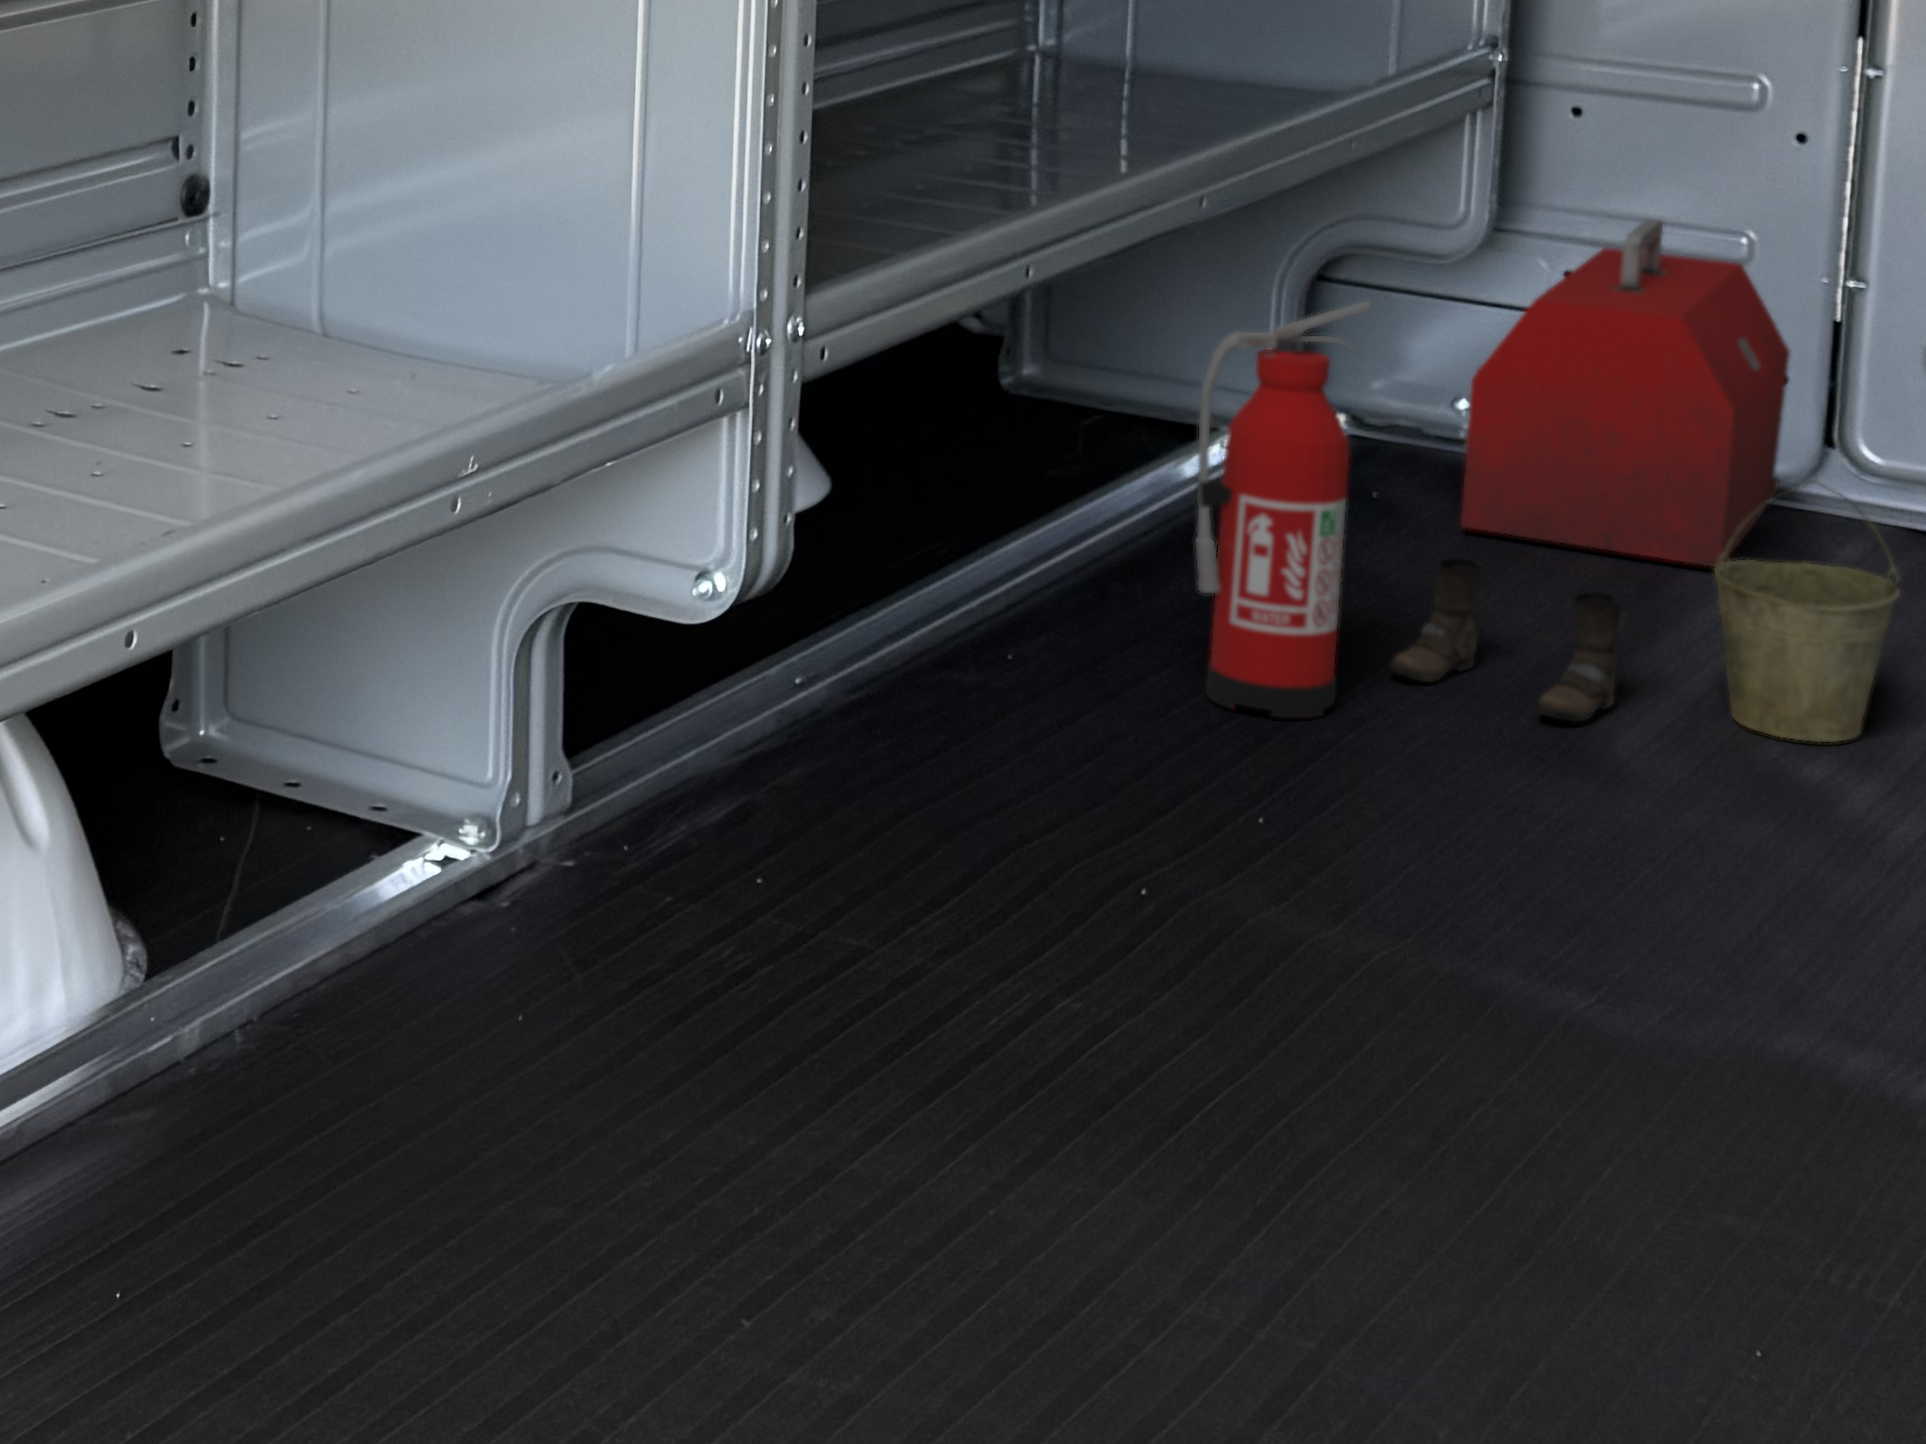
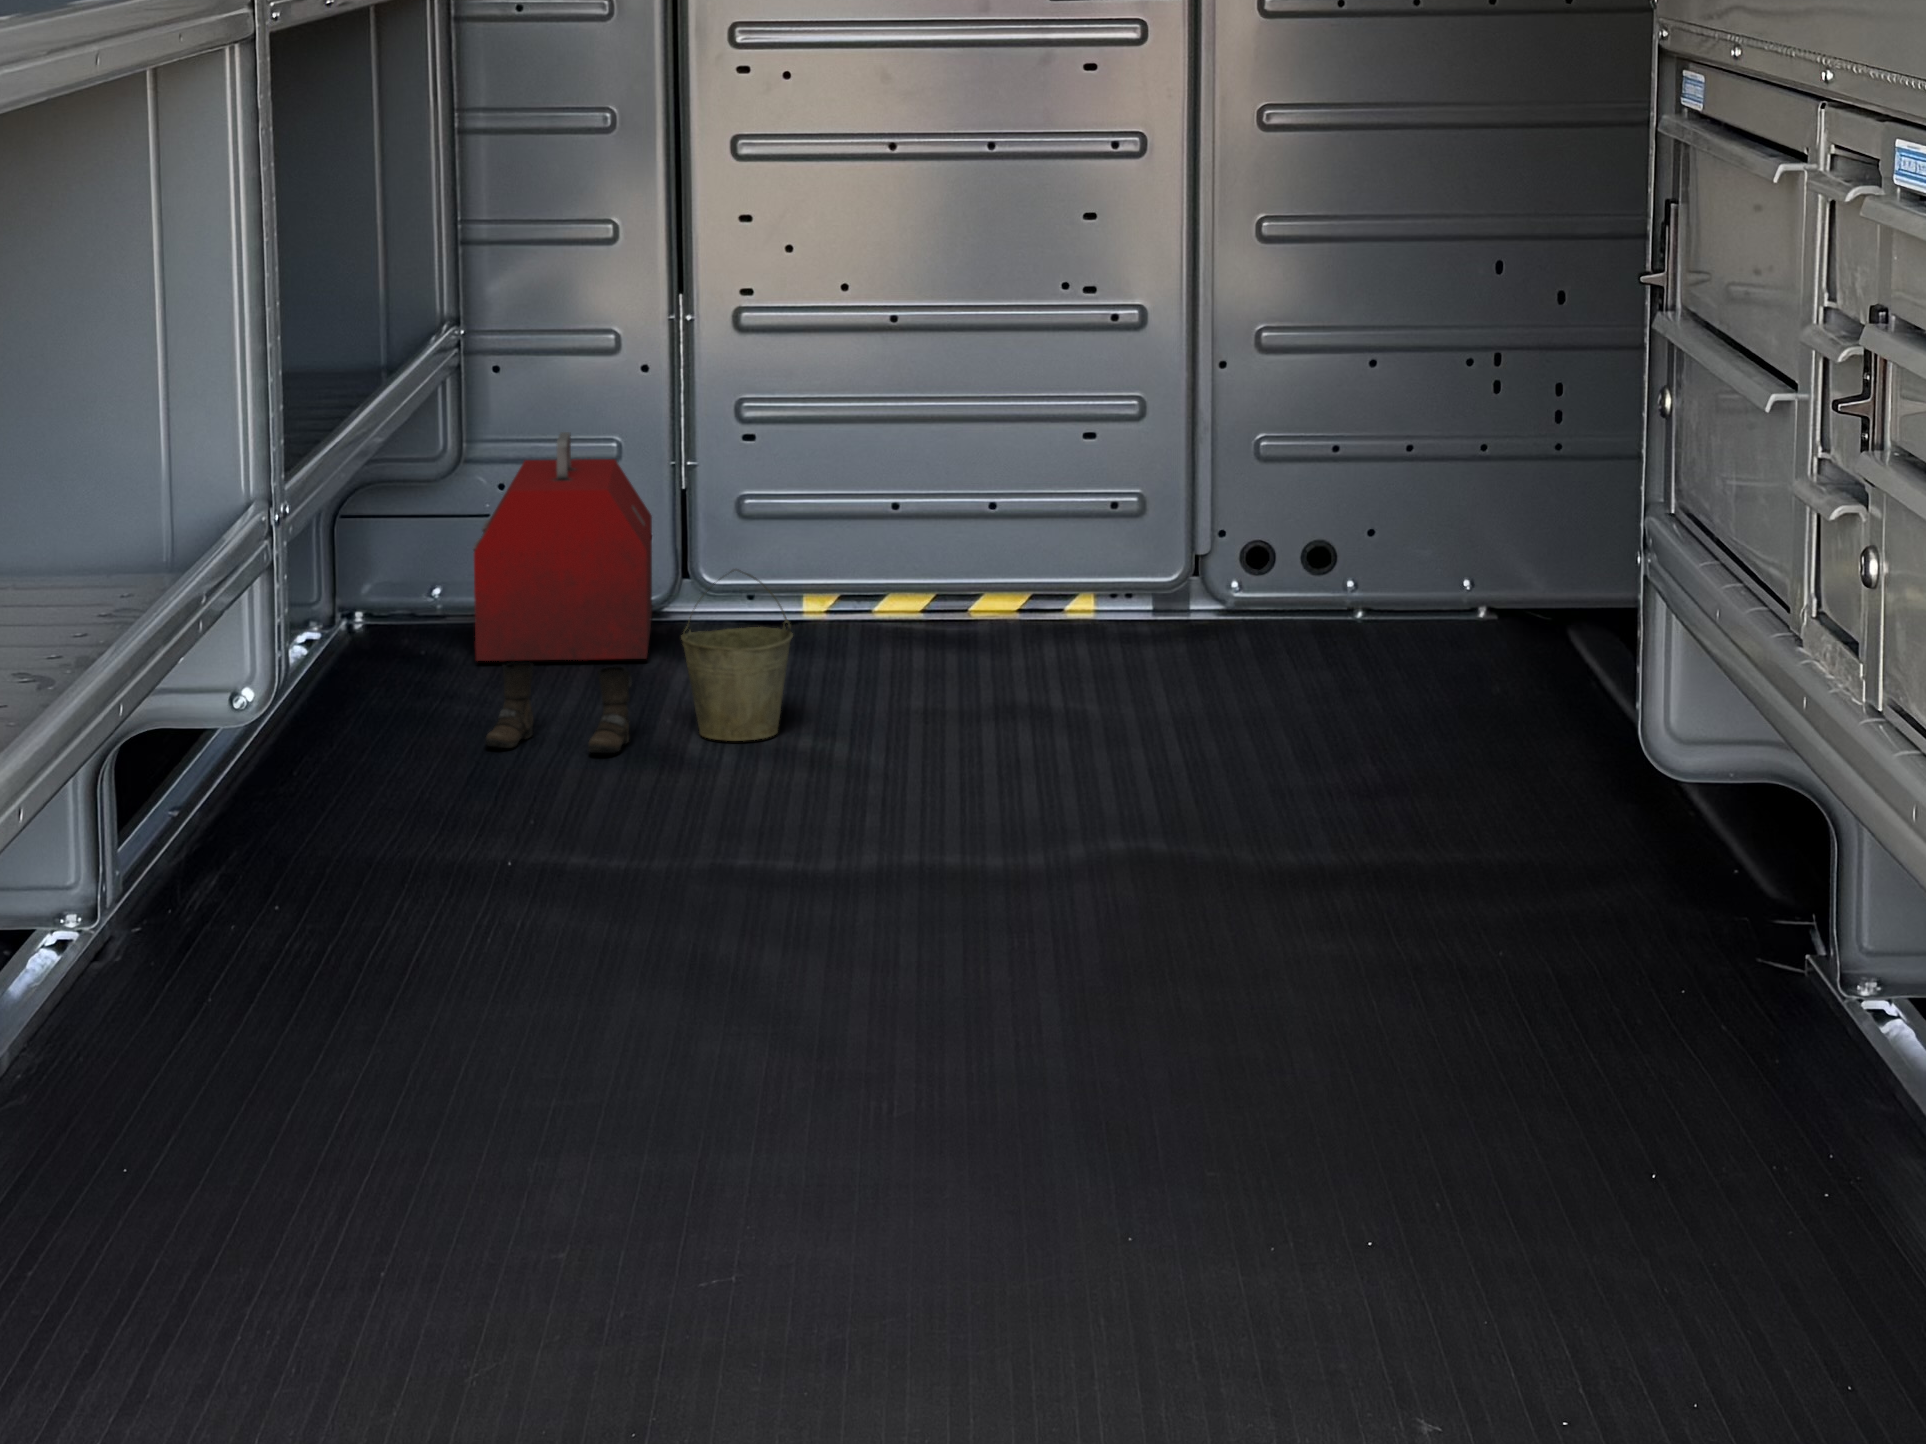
fire extinguisher: present [1196,301,1372,718] -> none [357,483,462,783]

